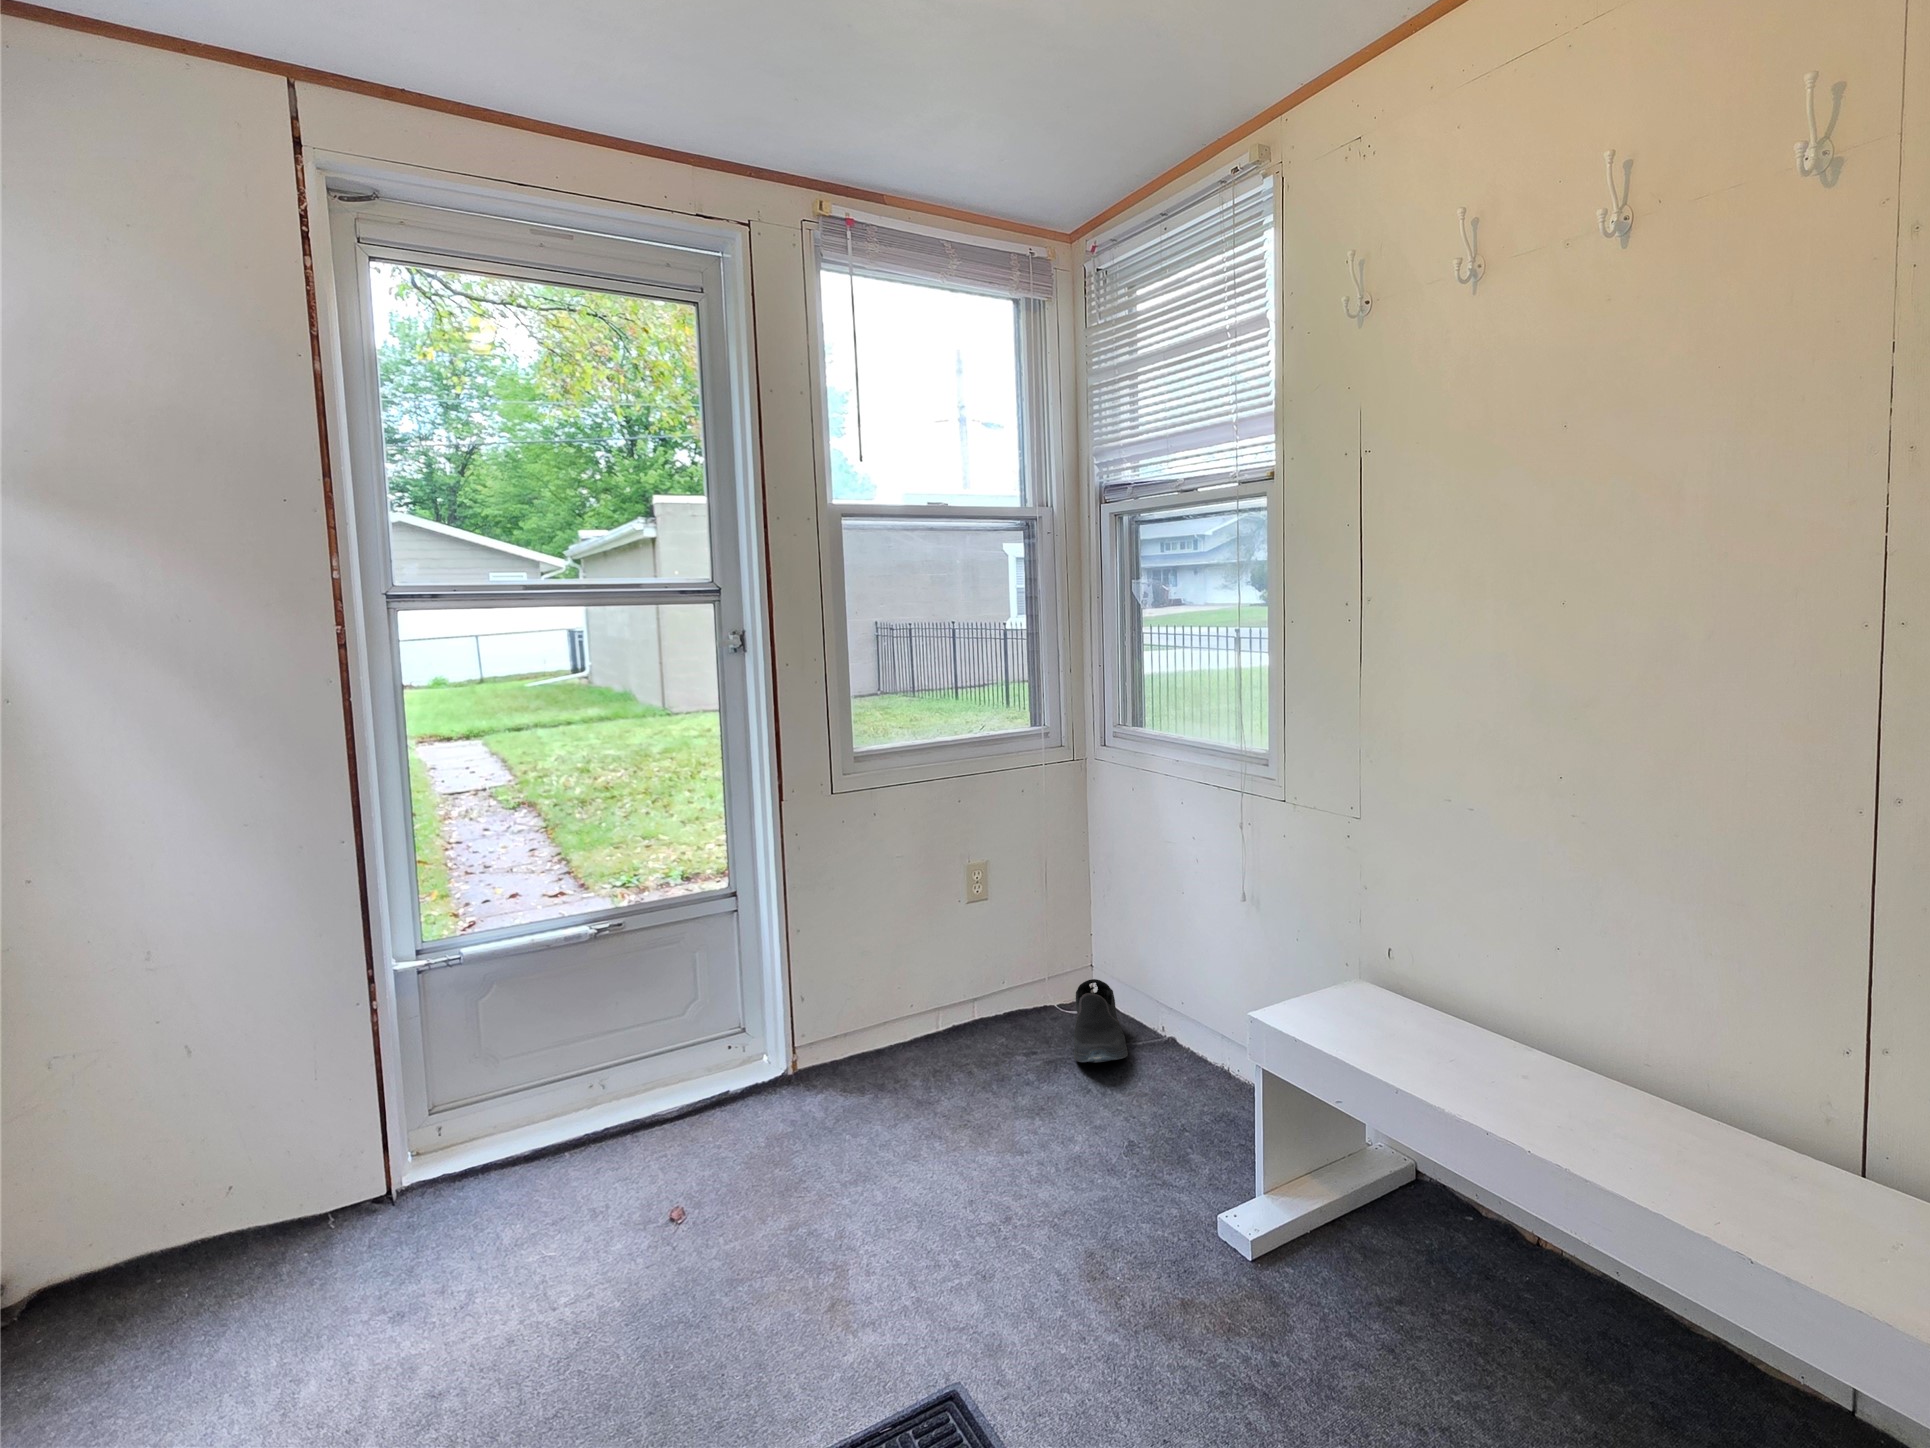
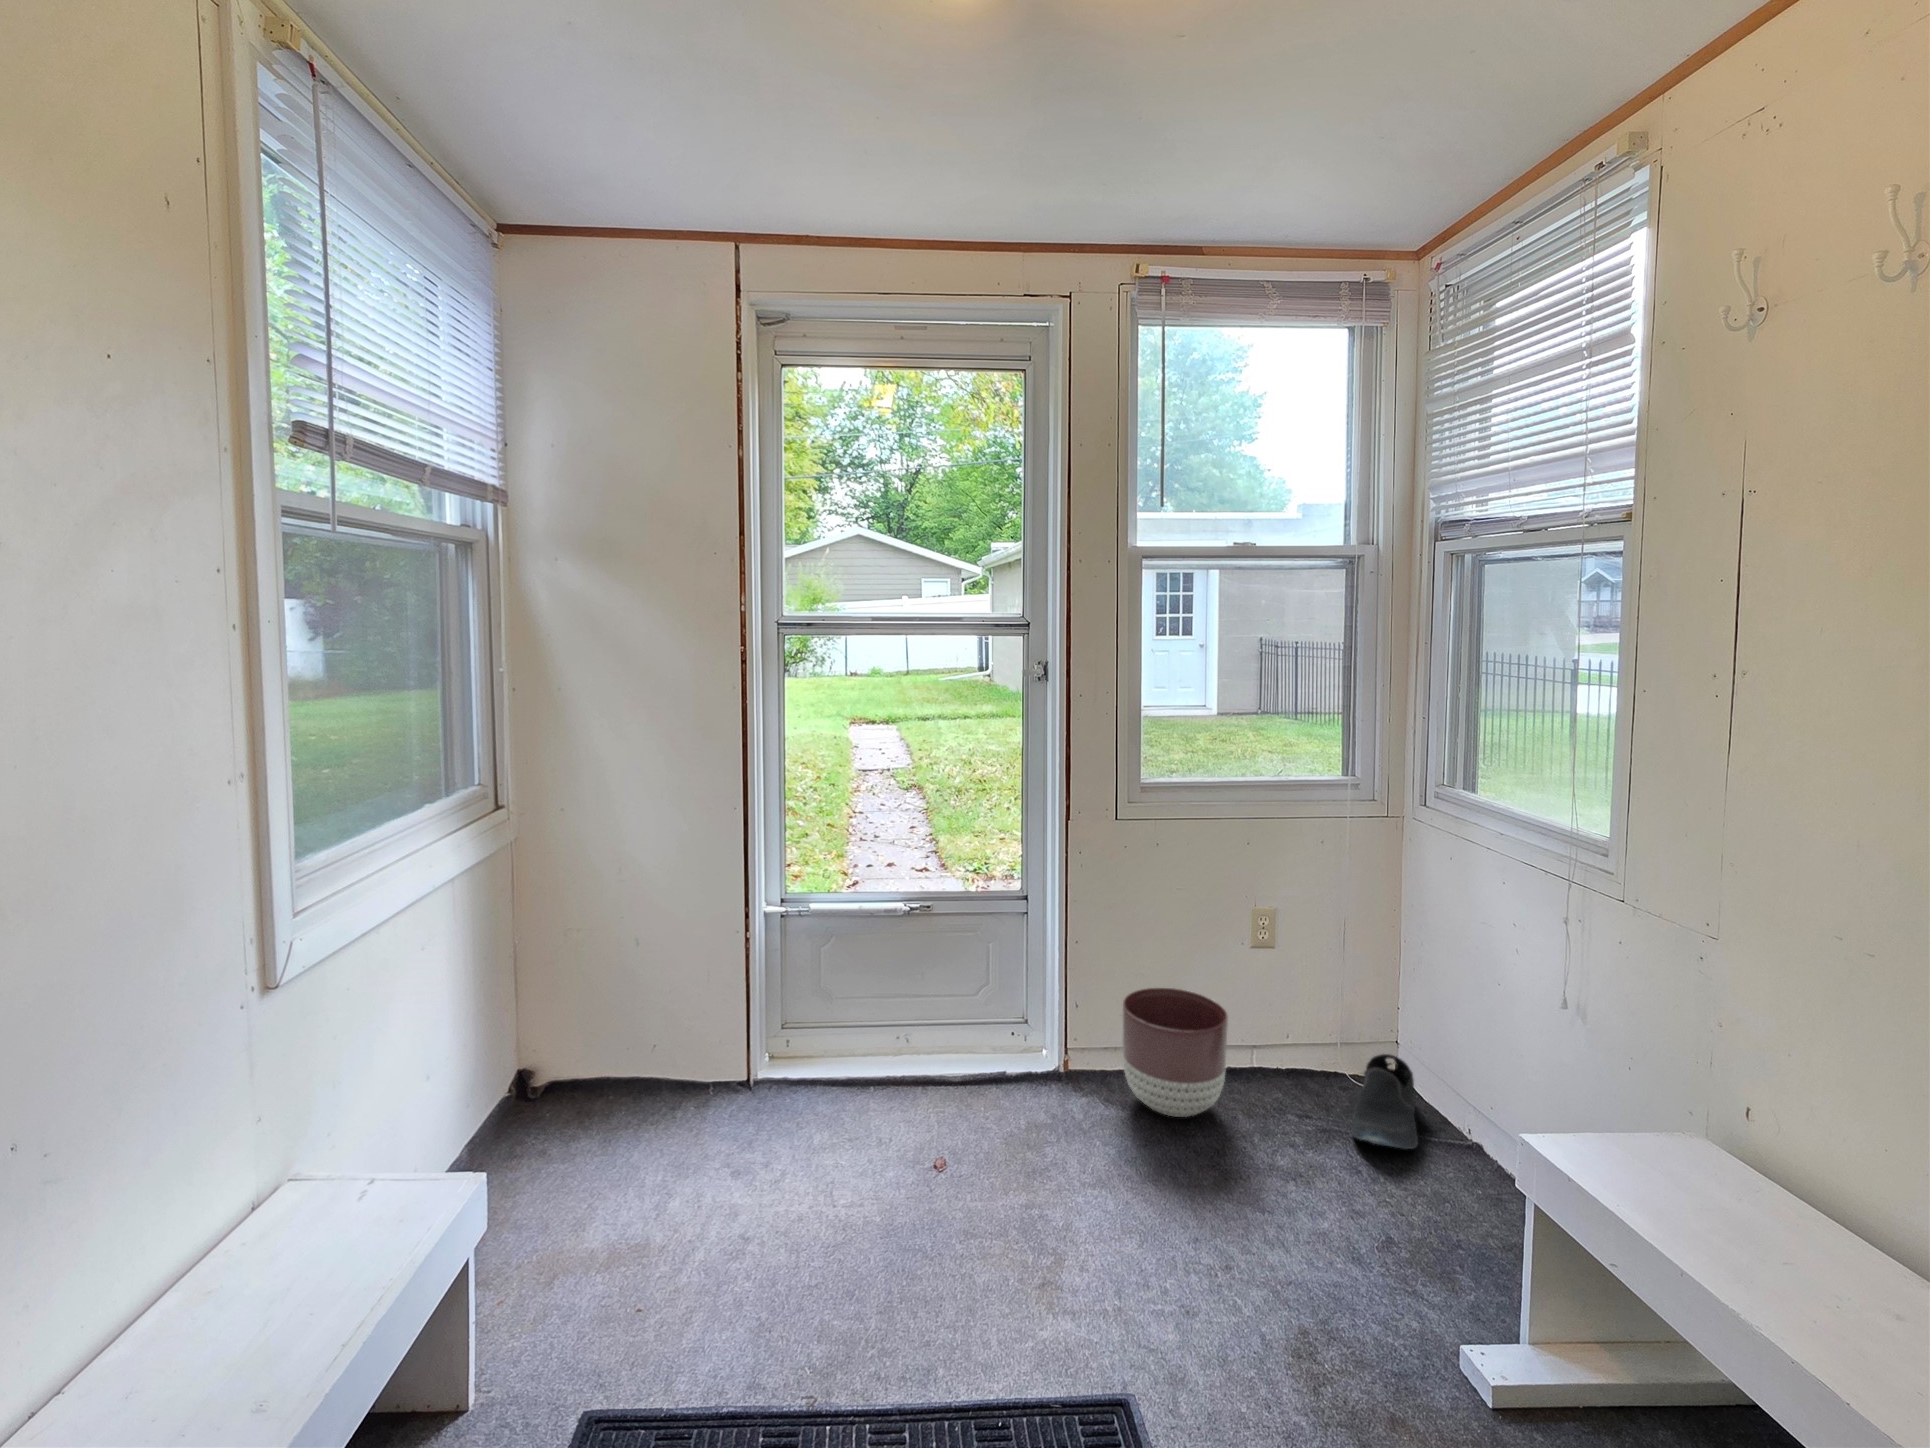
planter: none [856,961,962,1094] -> present [1123,988,1228,1117]

